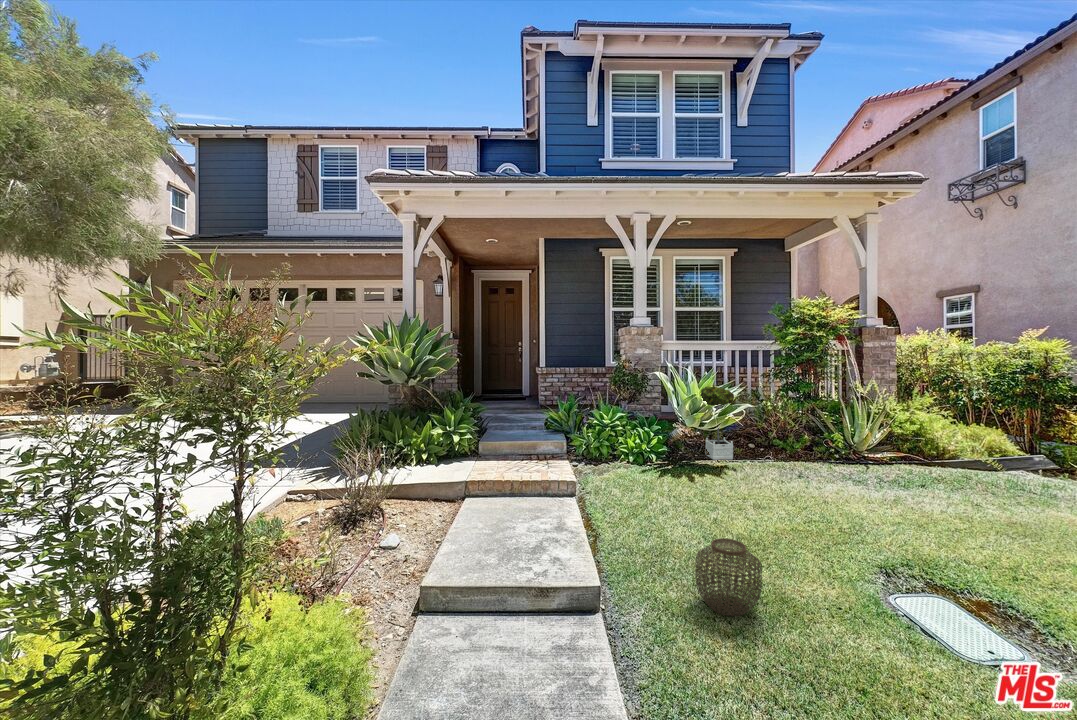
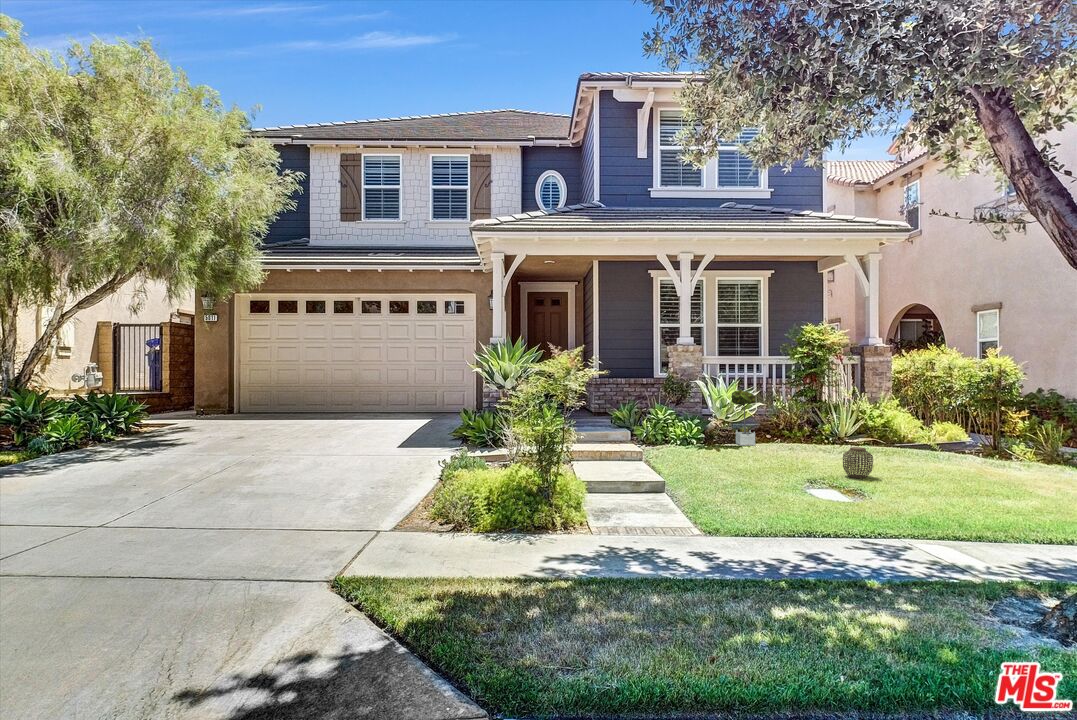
woven basket: present [695,538,762,616] -> present [843,447,873,478]

